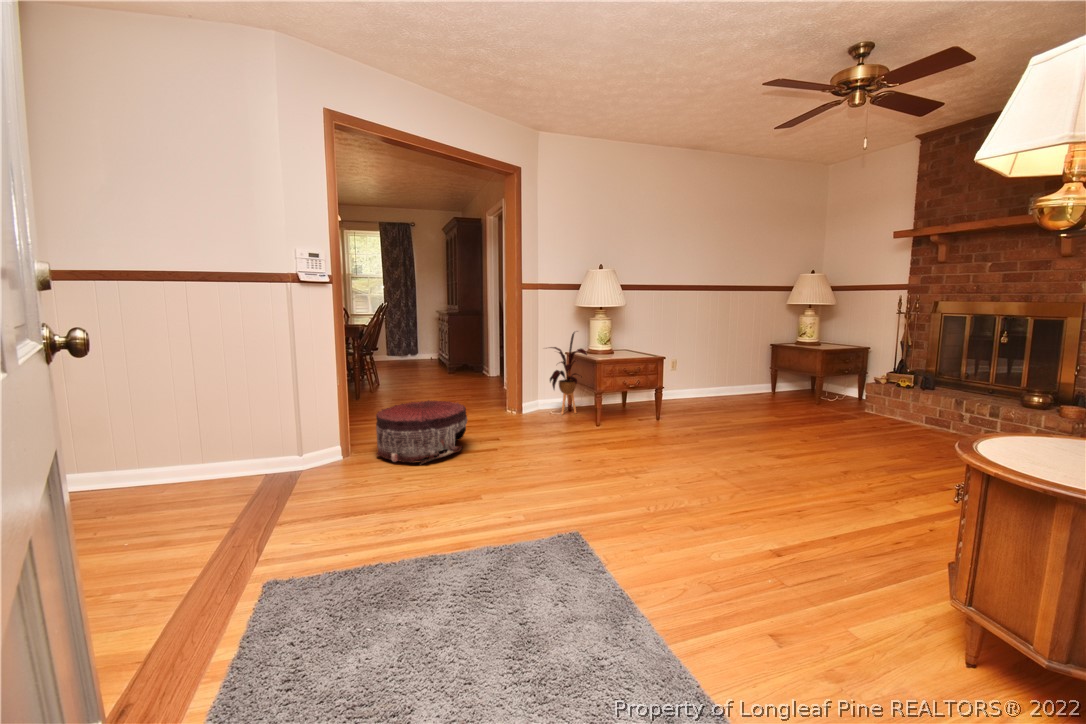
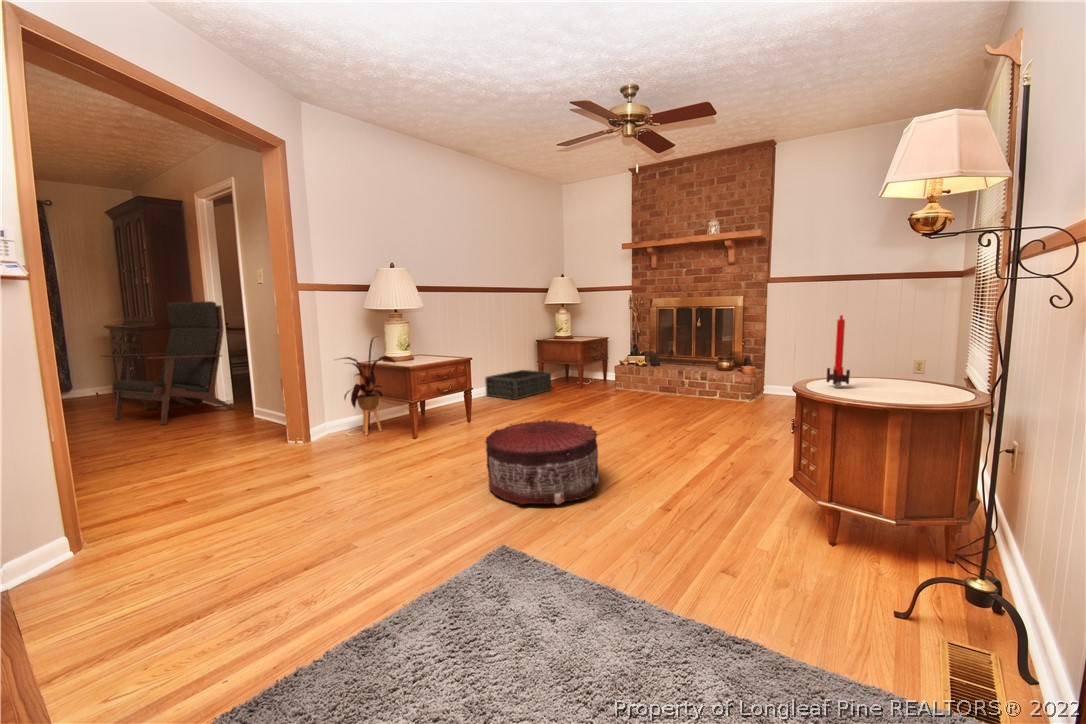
lounge chair: none [426,297,498,384] -> present [101,301,235,425]
candle: none [1025,349,1064,458] -> present [826,315,850,387]
basket: none [696,375,775,405] -> present [485,370,551,400]
pouf: present [376,401,468,464] -> present [485,420,599,504]

